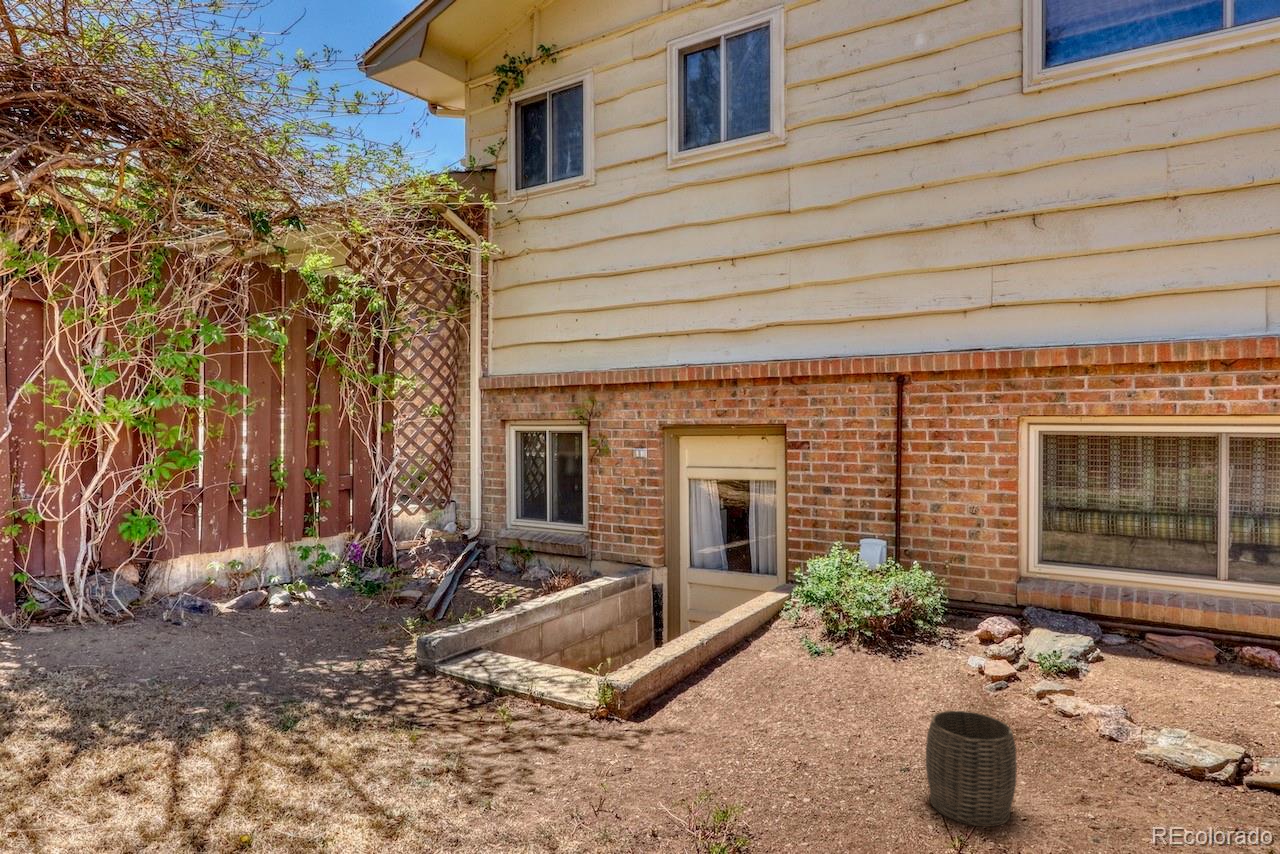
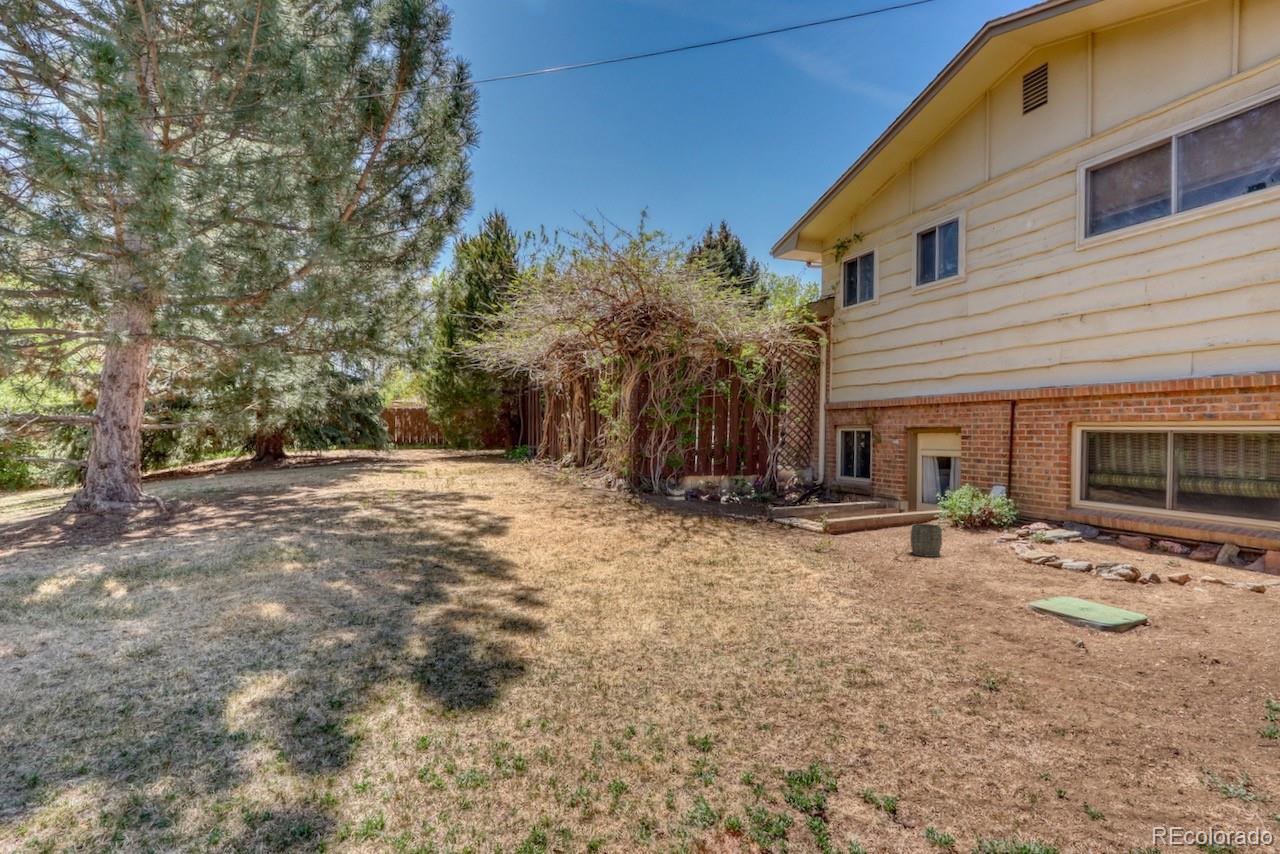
potted tree: none [107,502,170,623] -> present [665,454,685,500]

